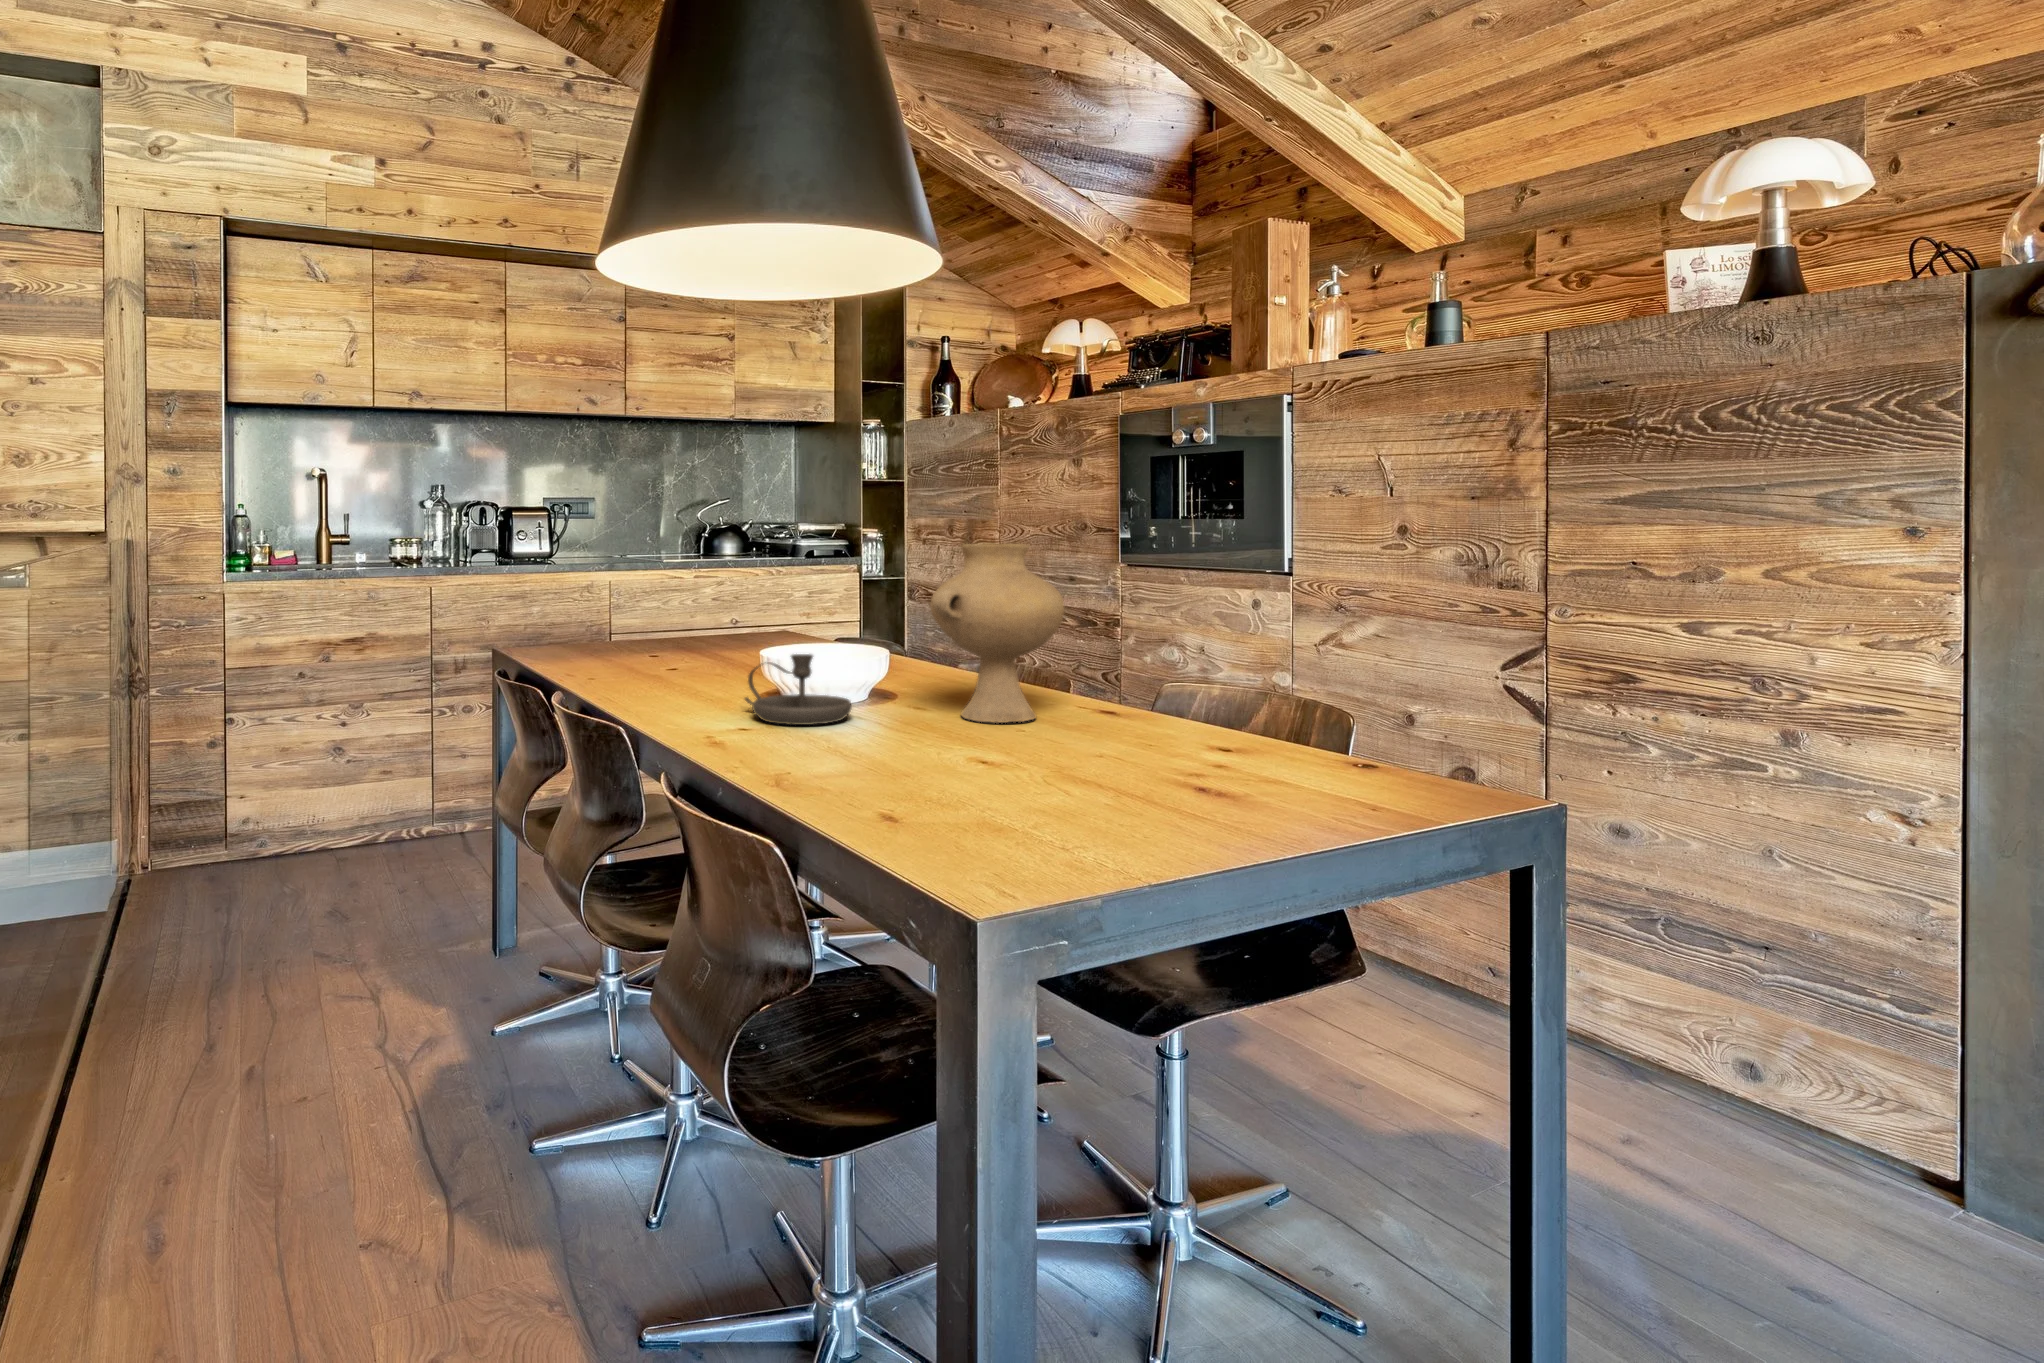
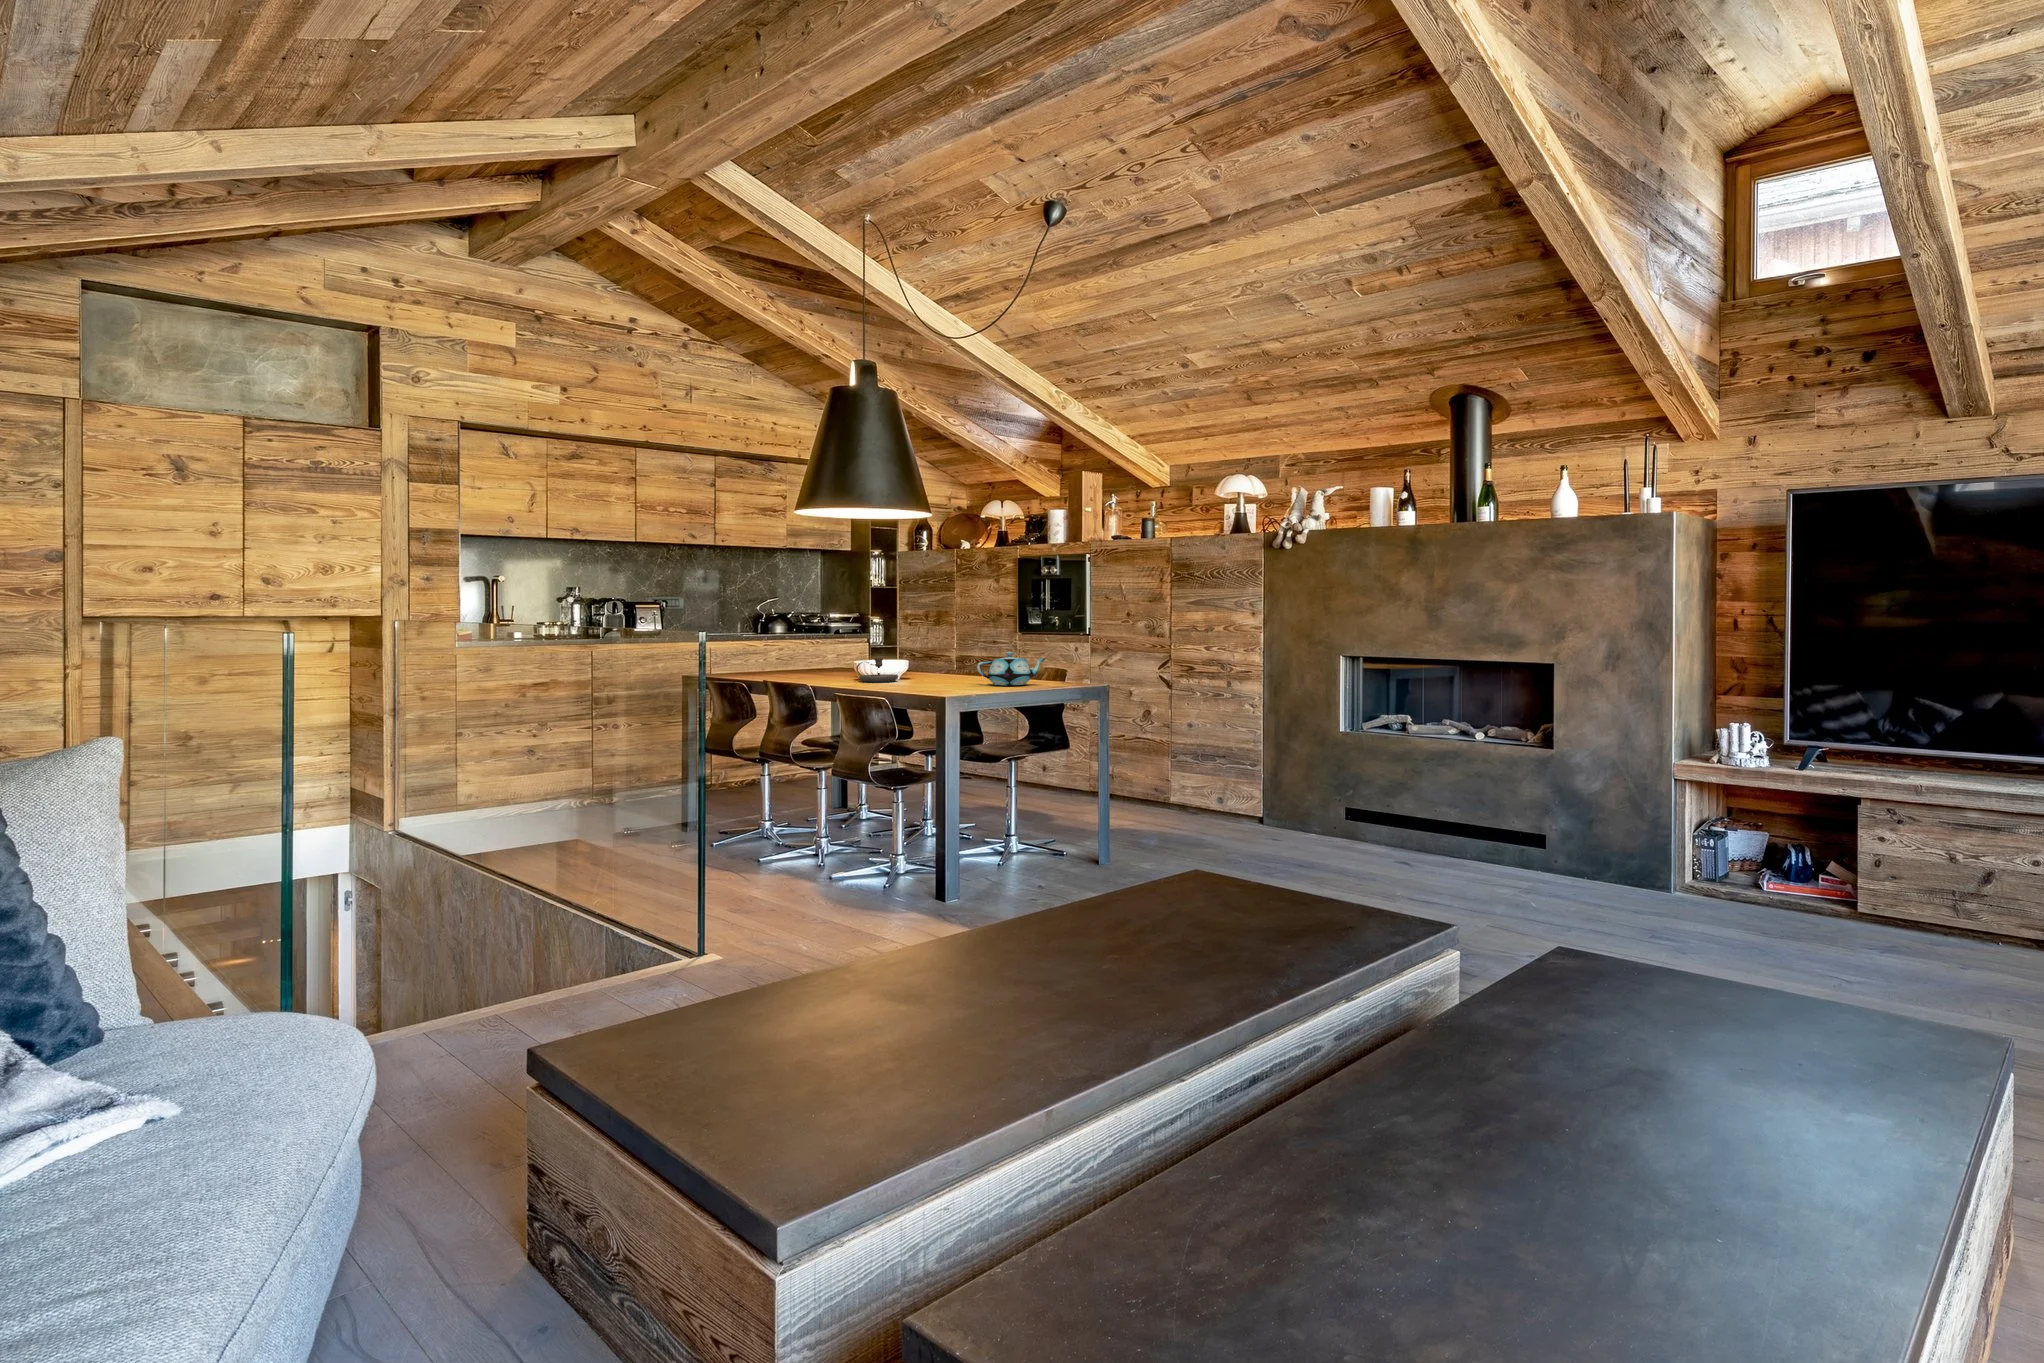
vase: present [930,544,1064,723] -> none [927,617,976,680]
teapot: none [1077,666,1318,787] -> present [977,652,1046,686]

